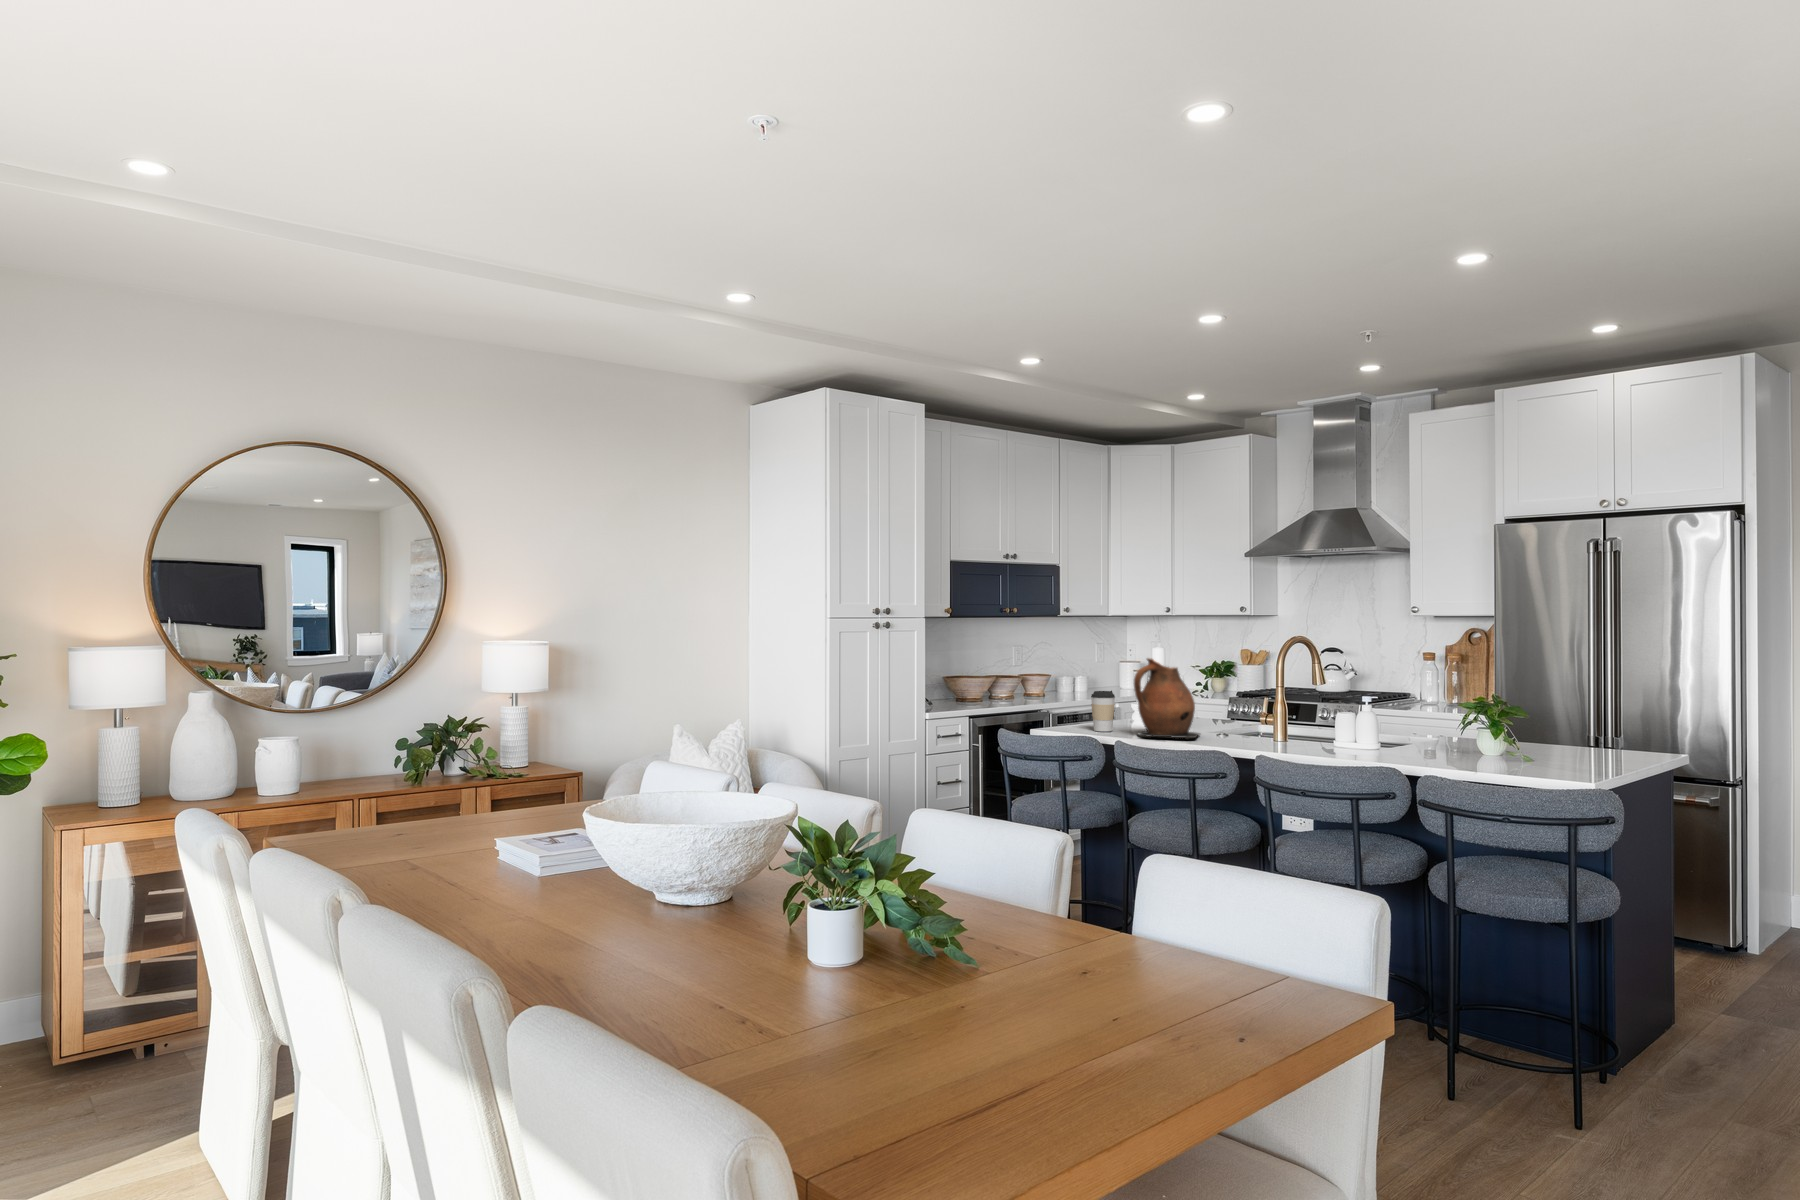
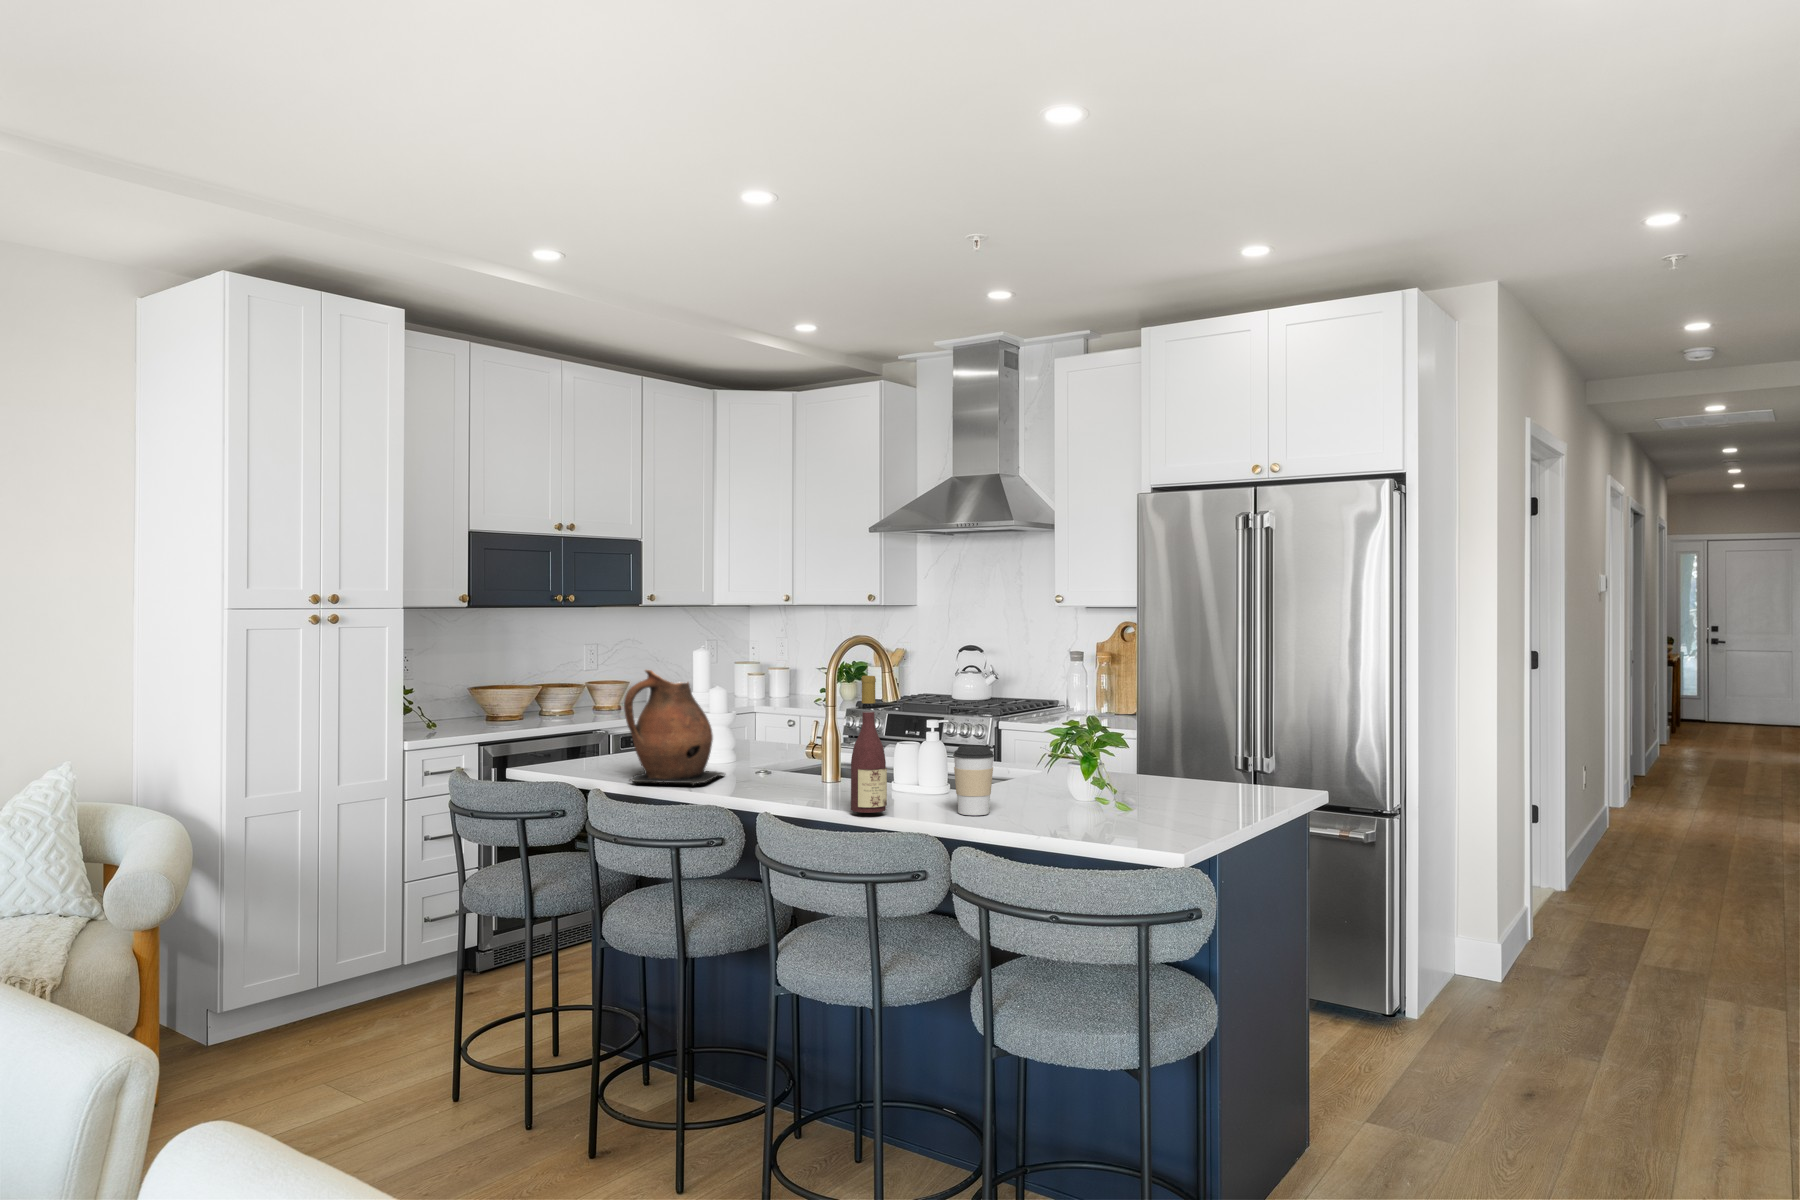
wine bottle: none [1321,661,1349,759] -> present [851,676,887,813]
coffee cup: present [1091,691,1115,731] -> present [953,744,994,815]

